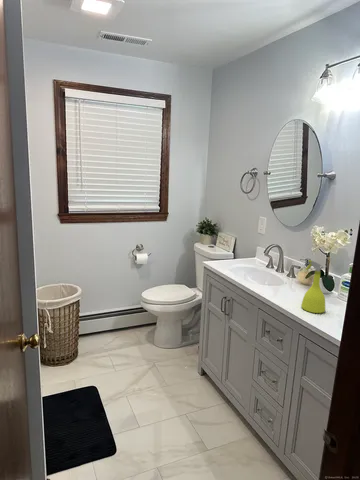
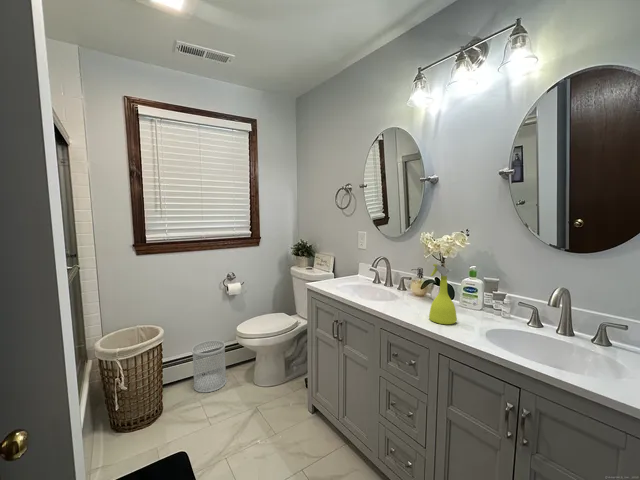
wastebasket: none [102,302,131,345] -> present [192,340,227,392]

